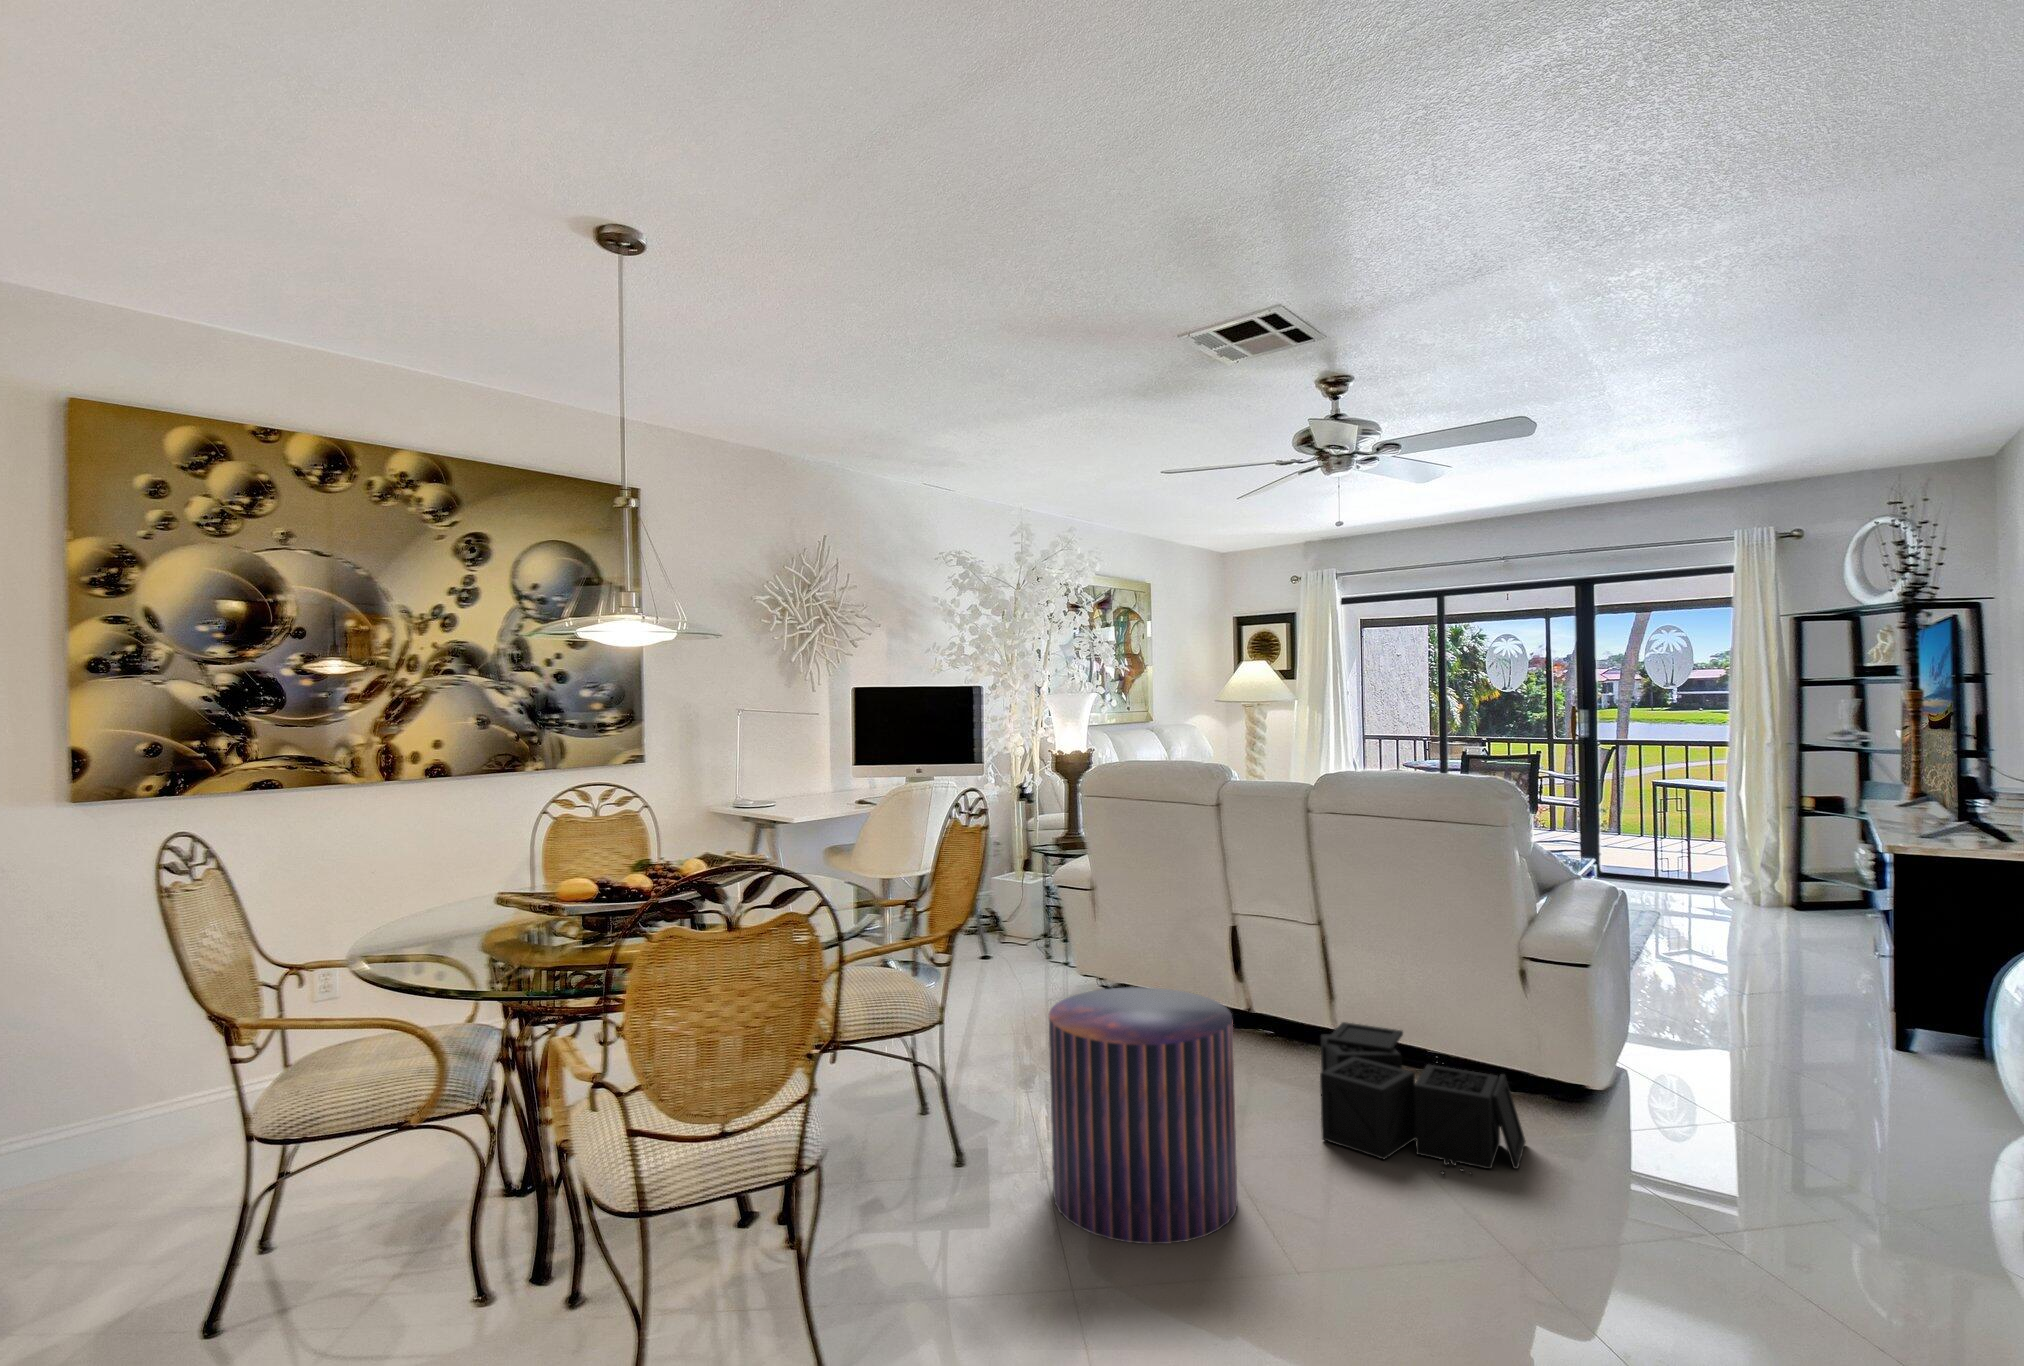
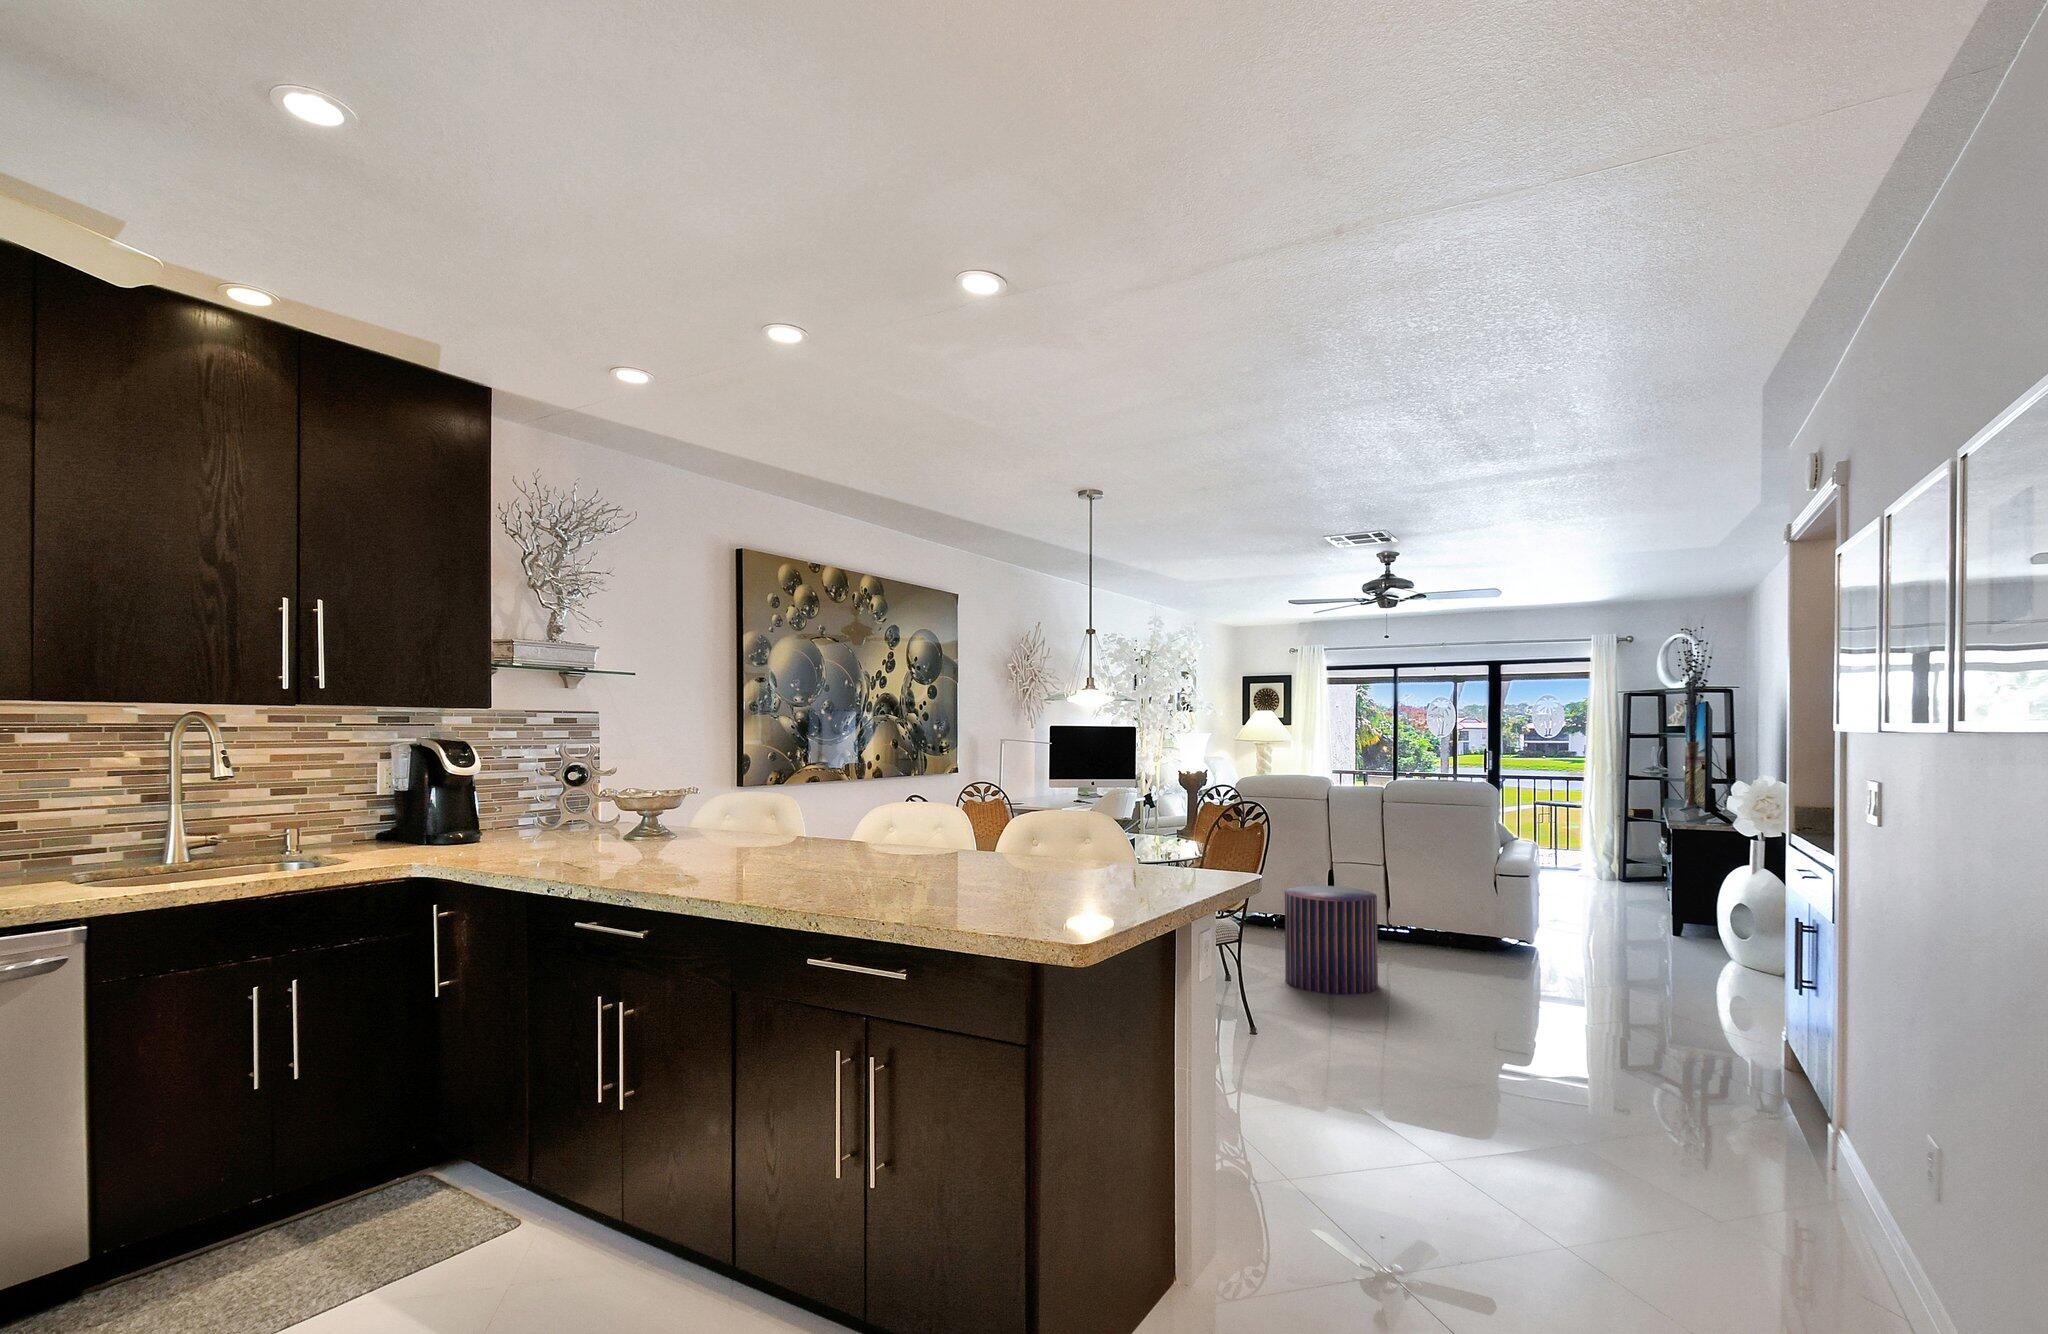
storage bin: present [1320,1022,1526,1174] -> none [1391,915,1500,975]

